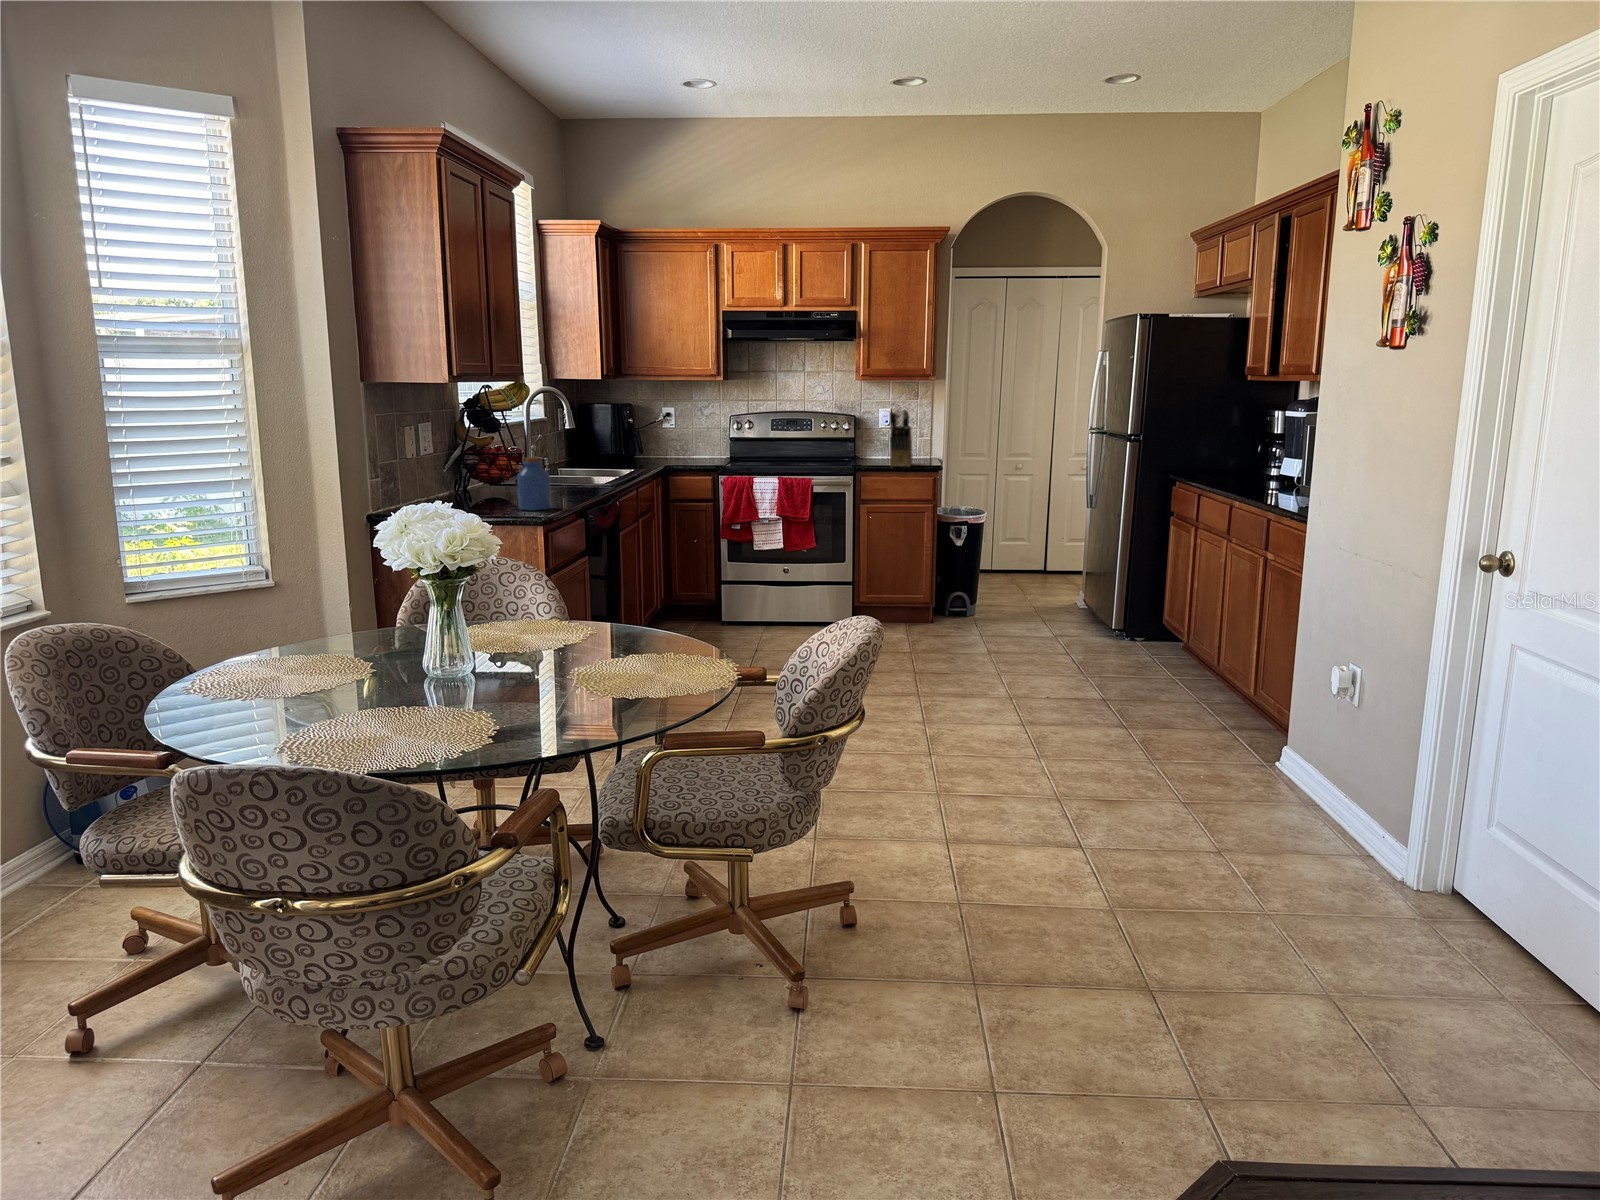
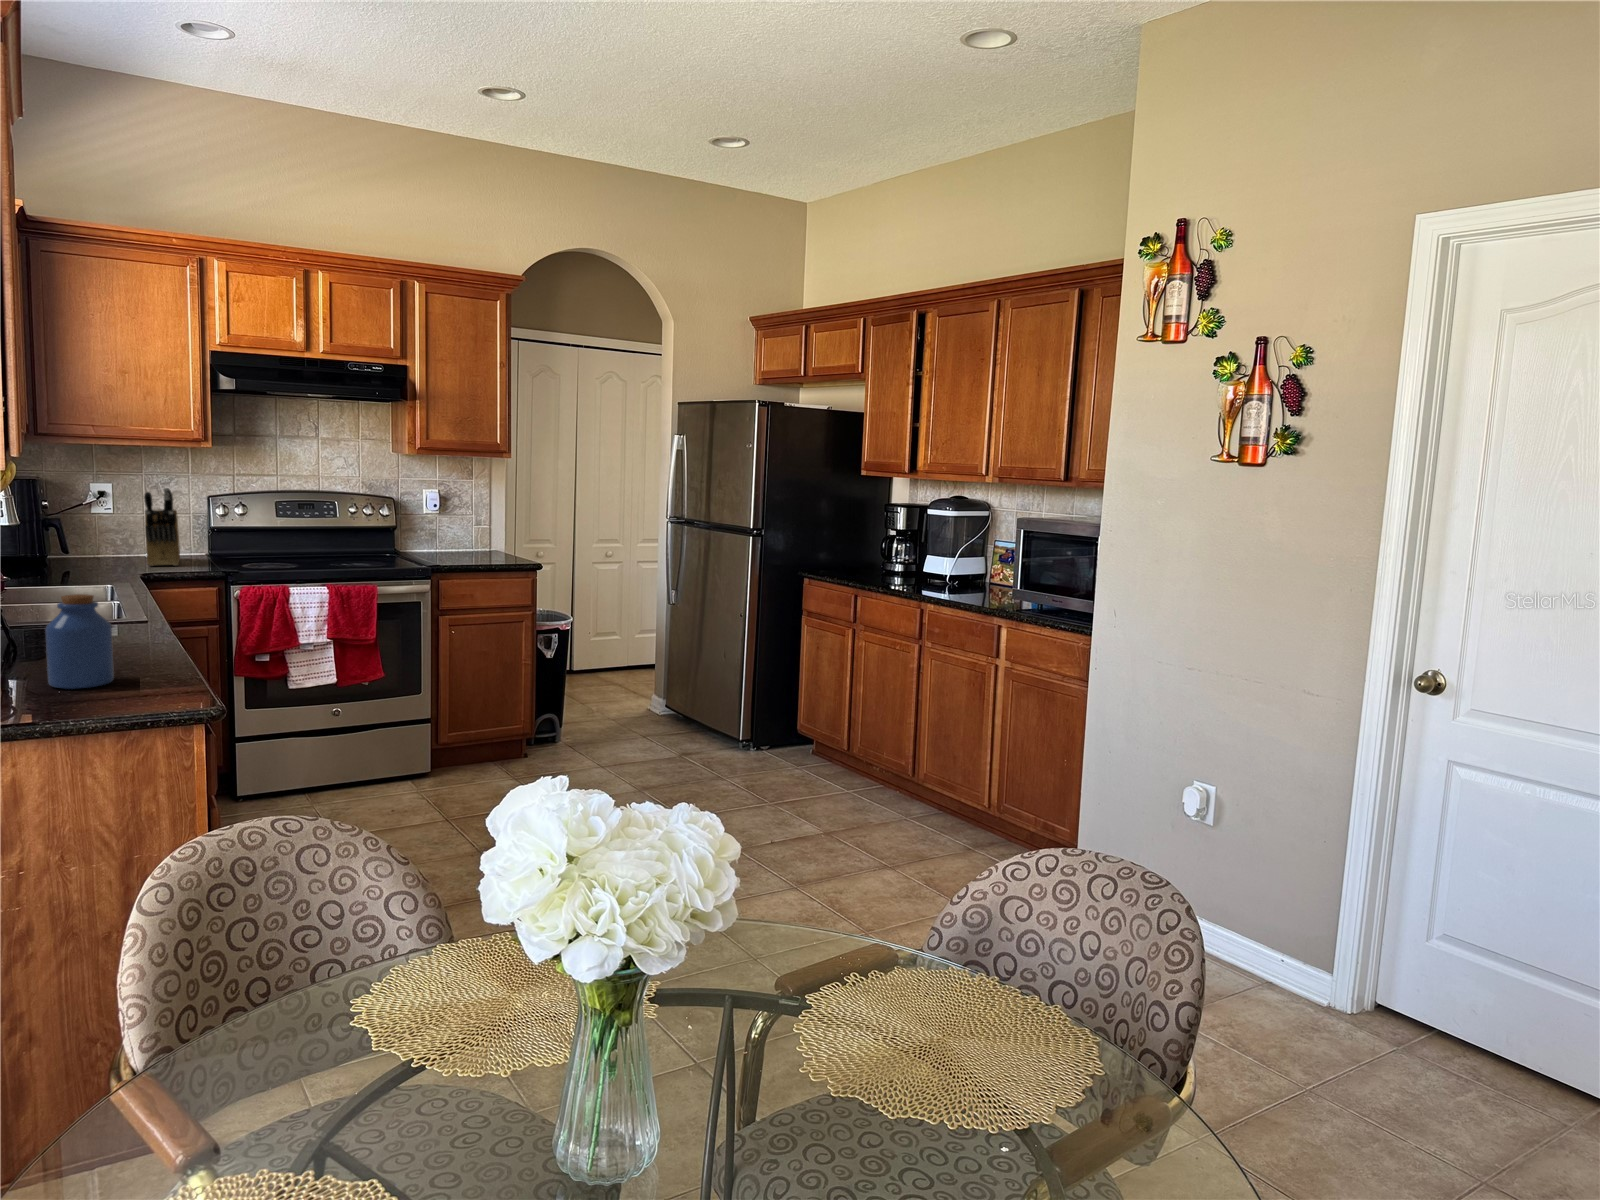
knife block: present [890,410,913,467] -> present [144,488,180,566]

